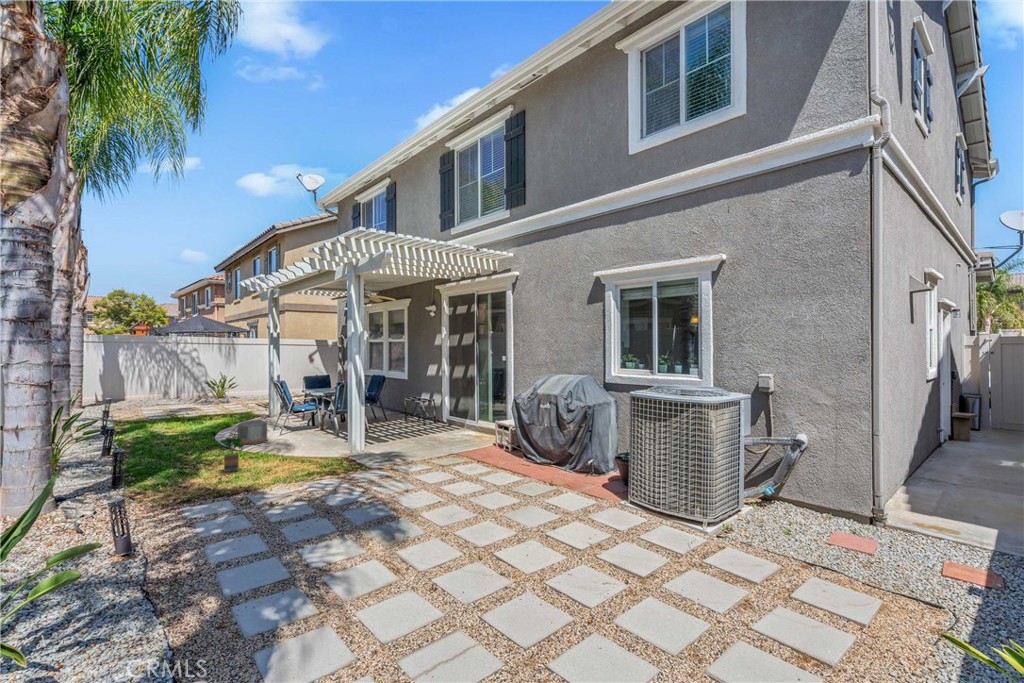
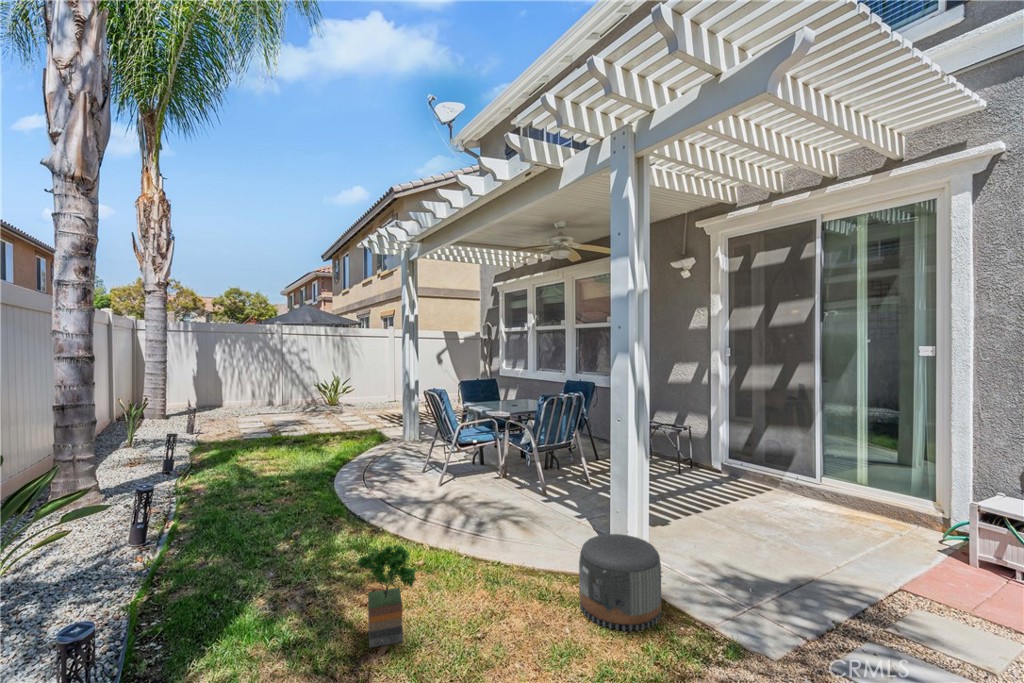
pouf: present [237,420,267,445] -> present [579,534,662,631]

